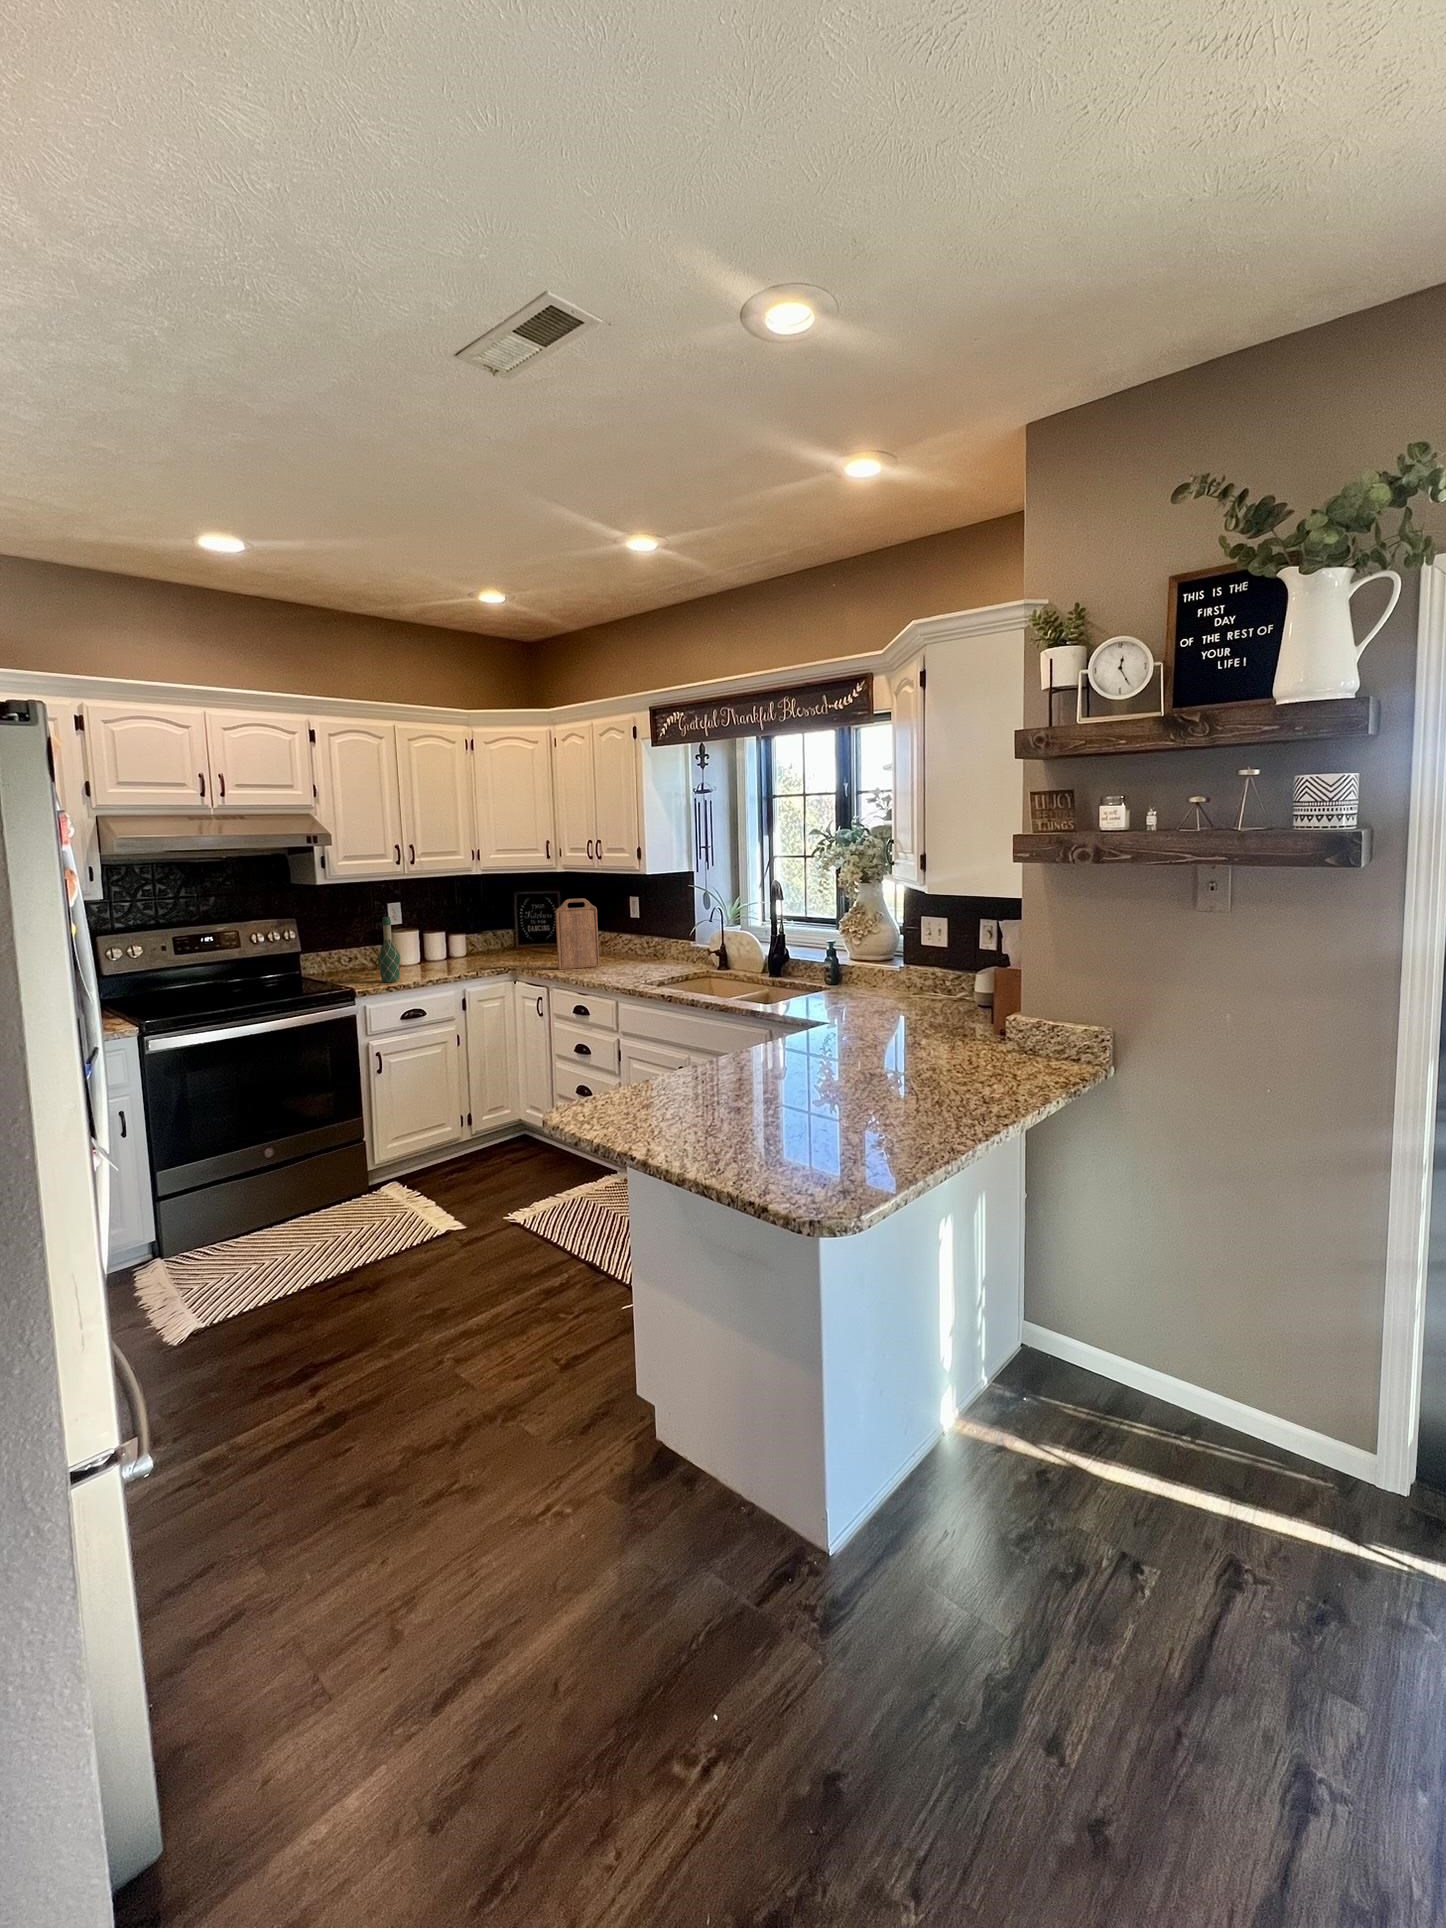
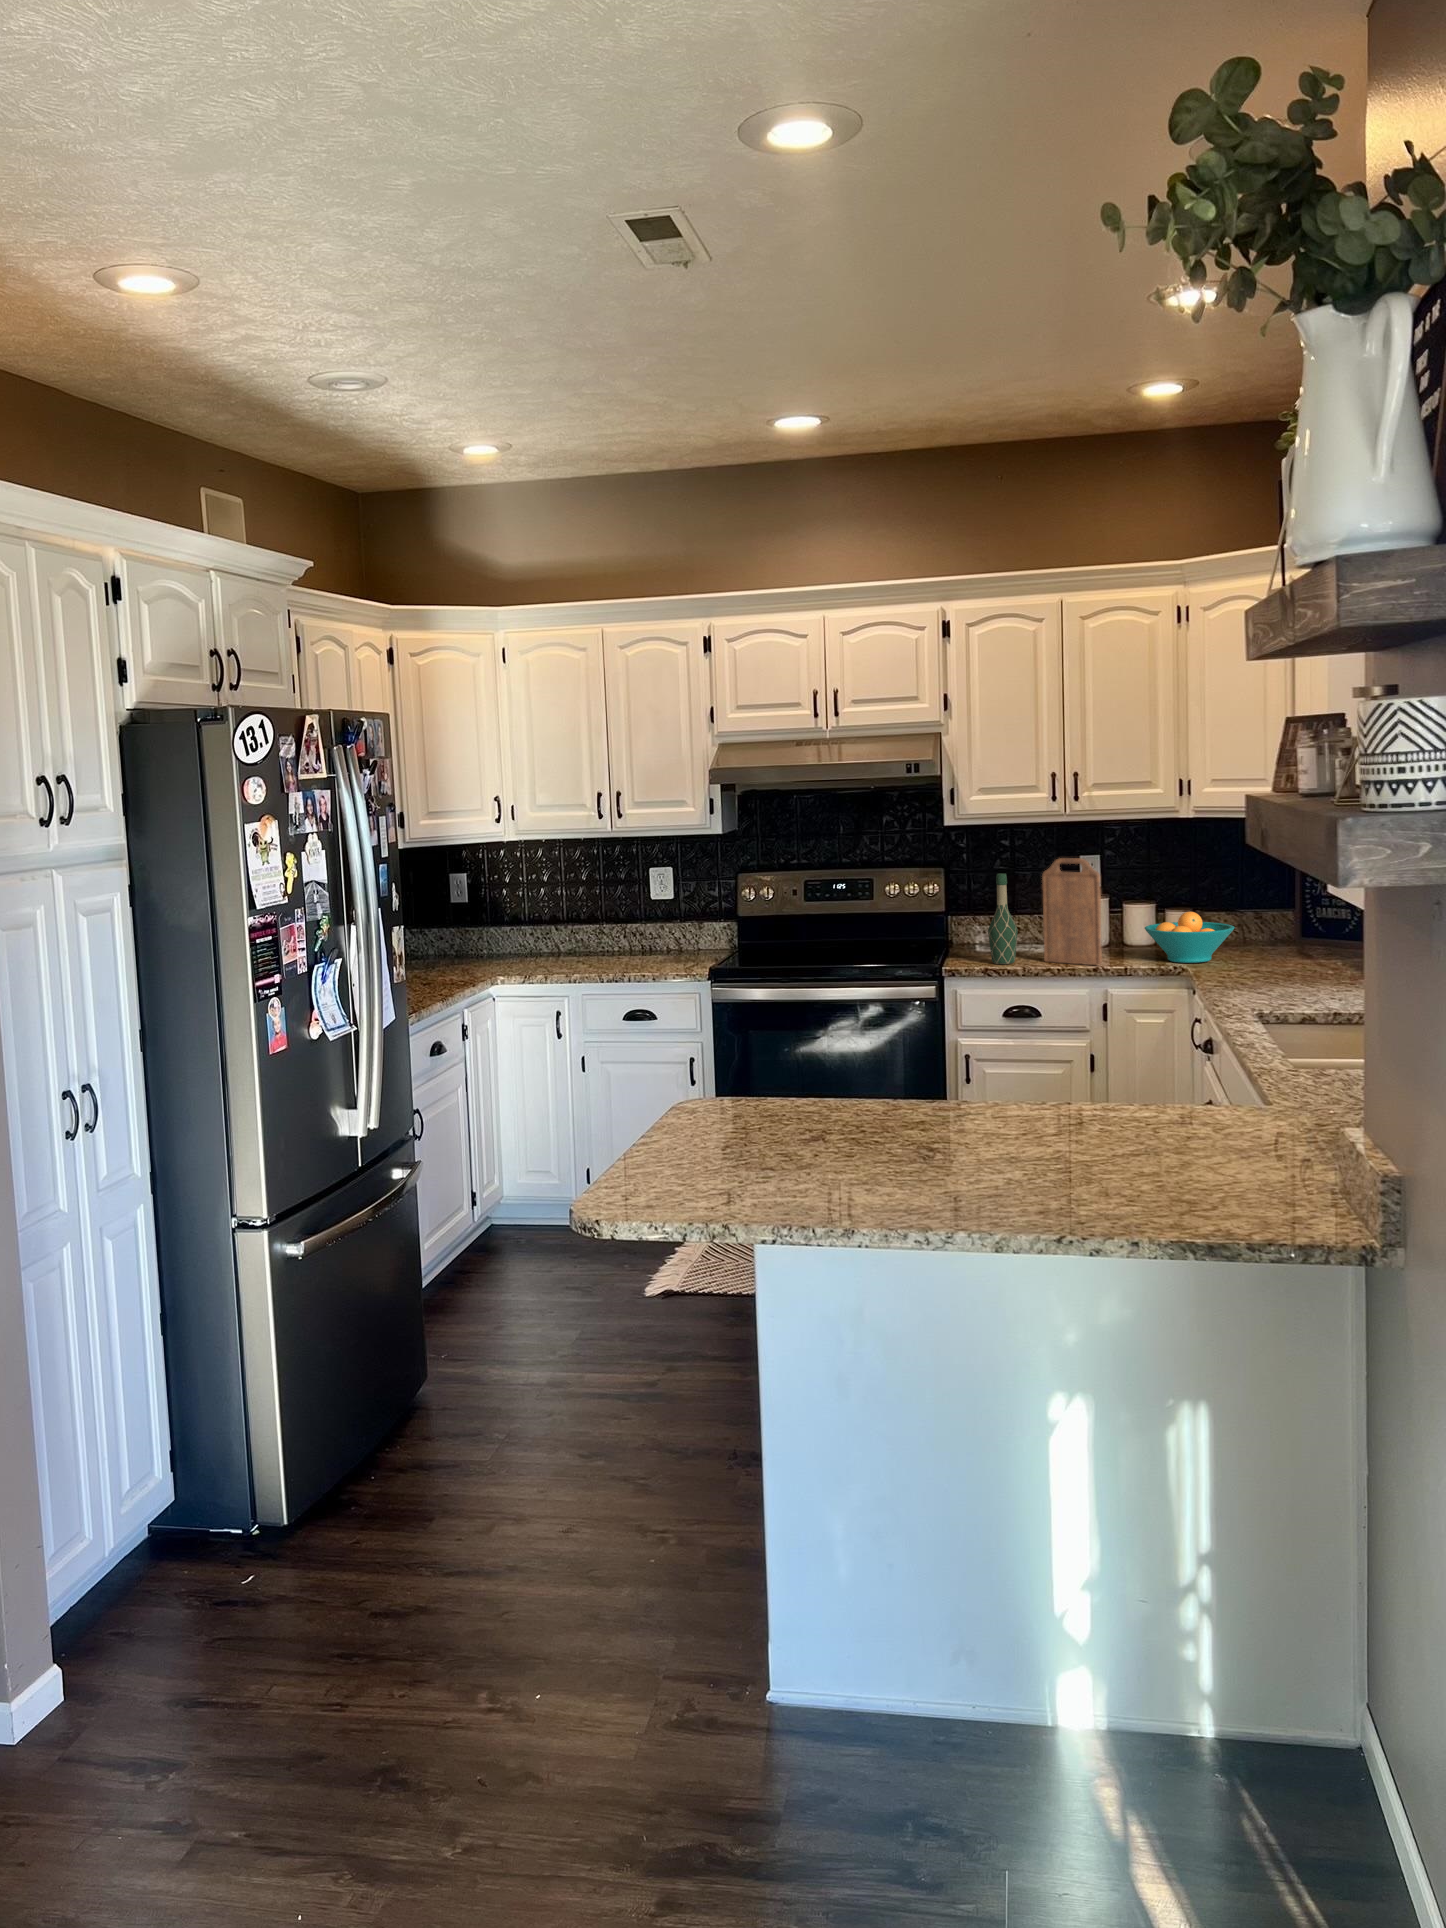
cutting board: present [555,898,599,970] -> present [1042,858,1102,965]
fruit bowl: none [467,932,523,965] -> present [1145,912,1235,963]

